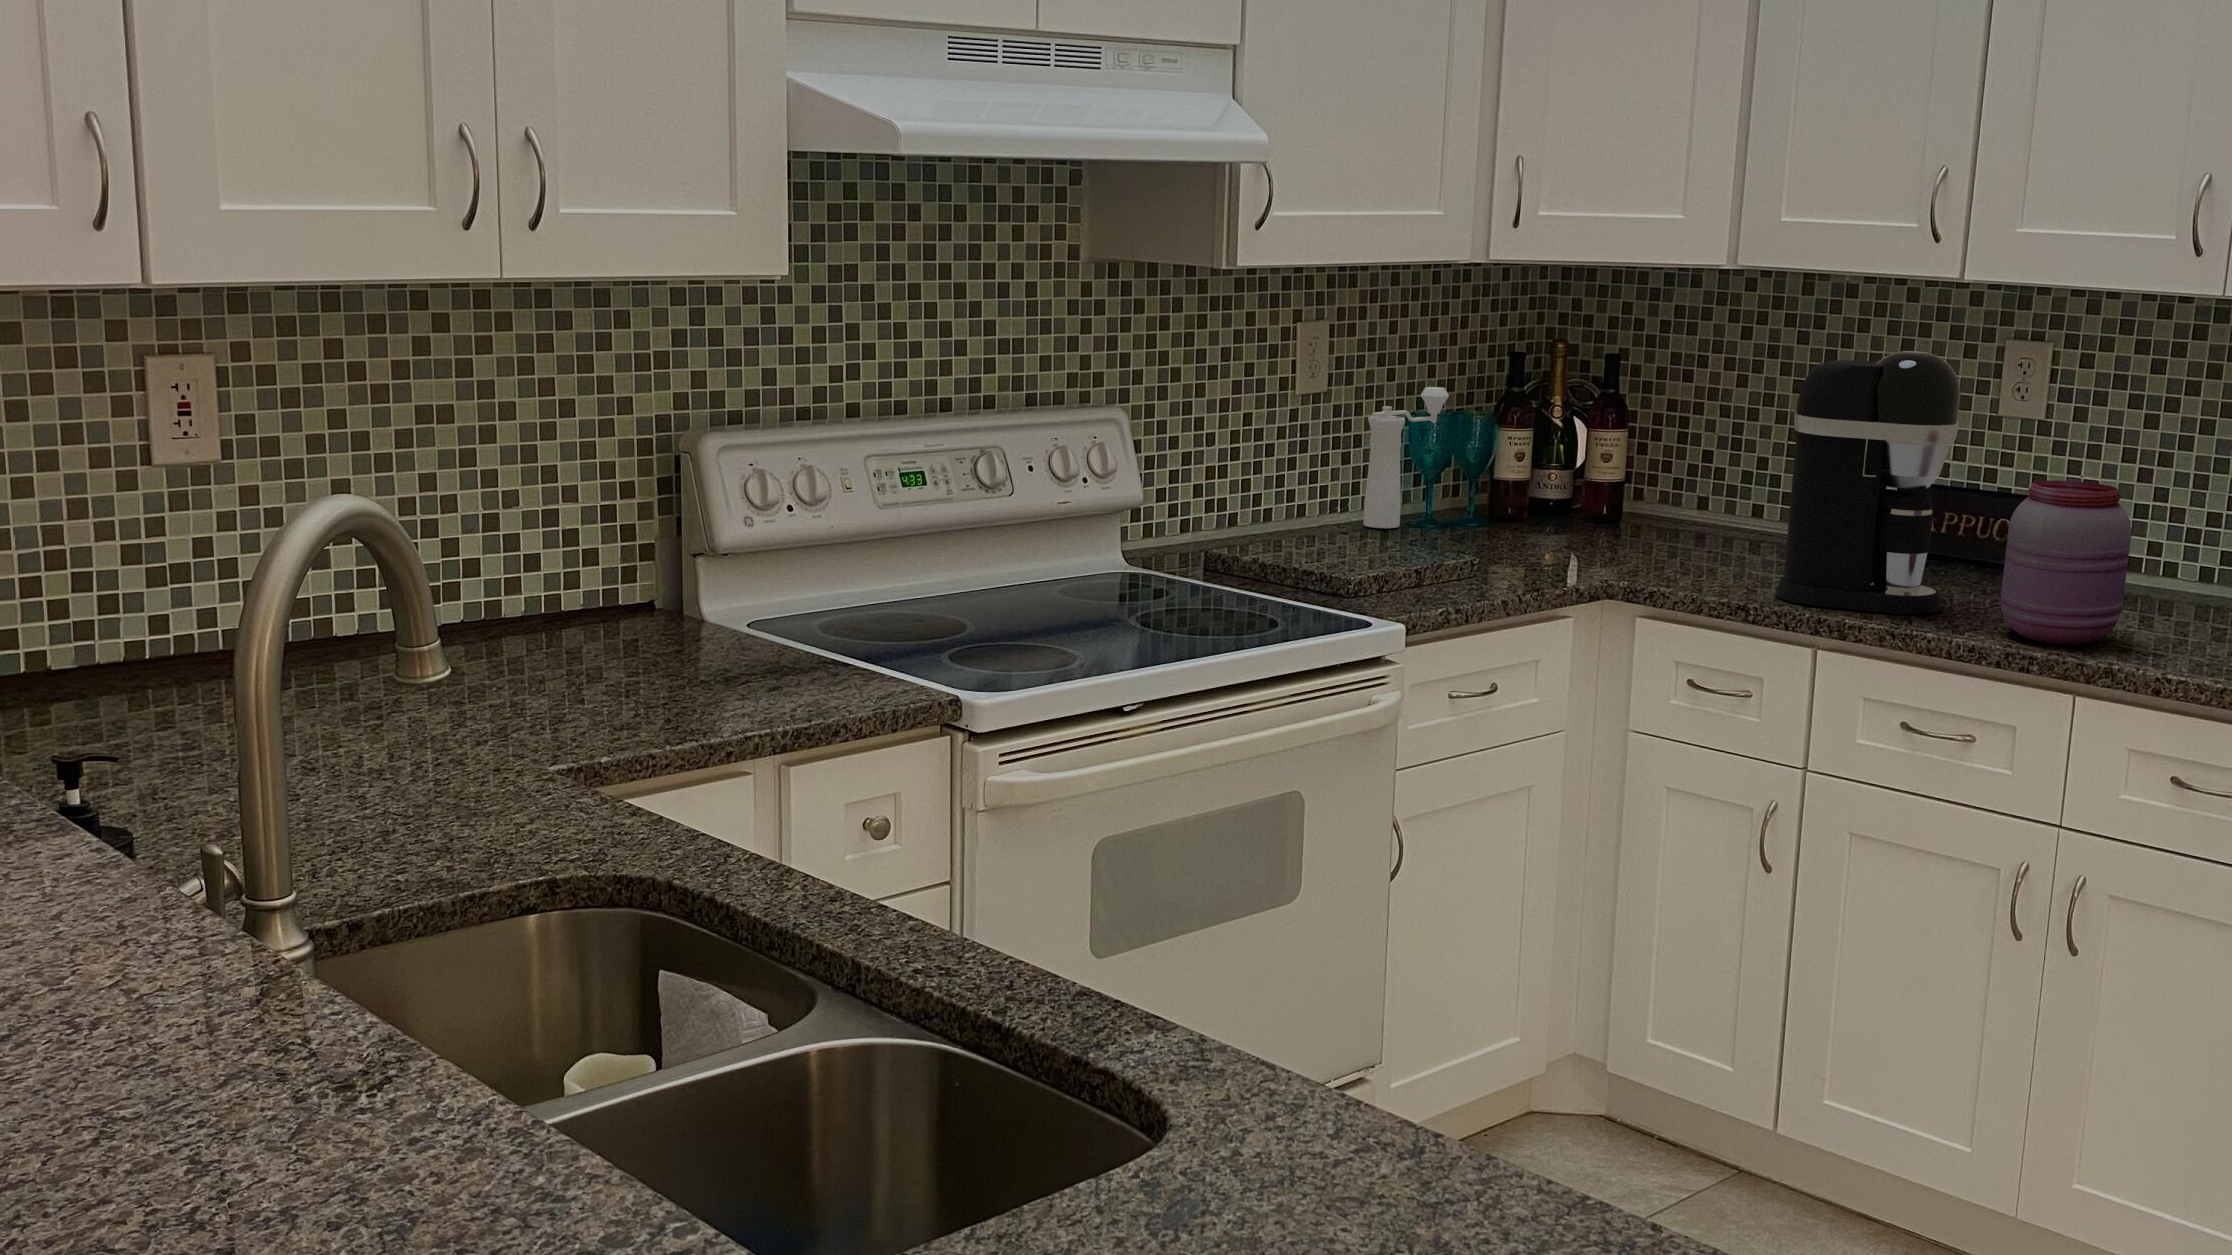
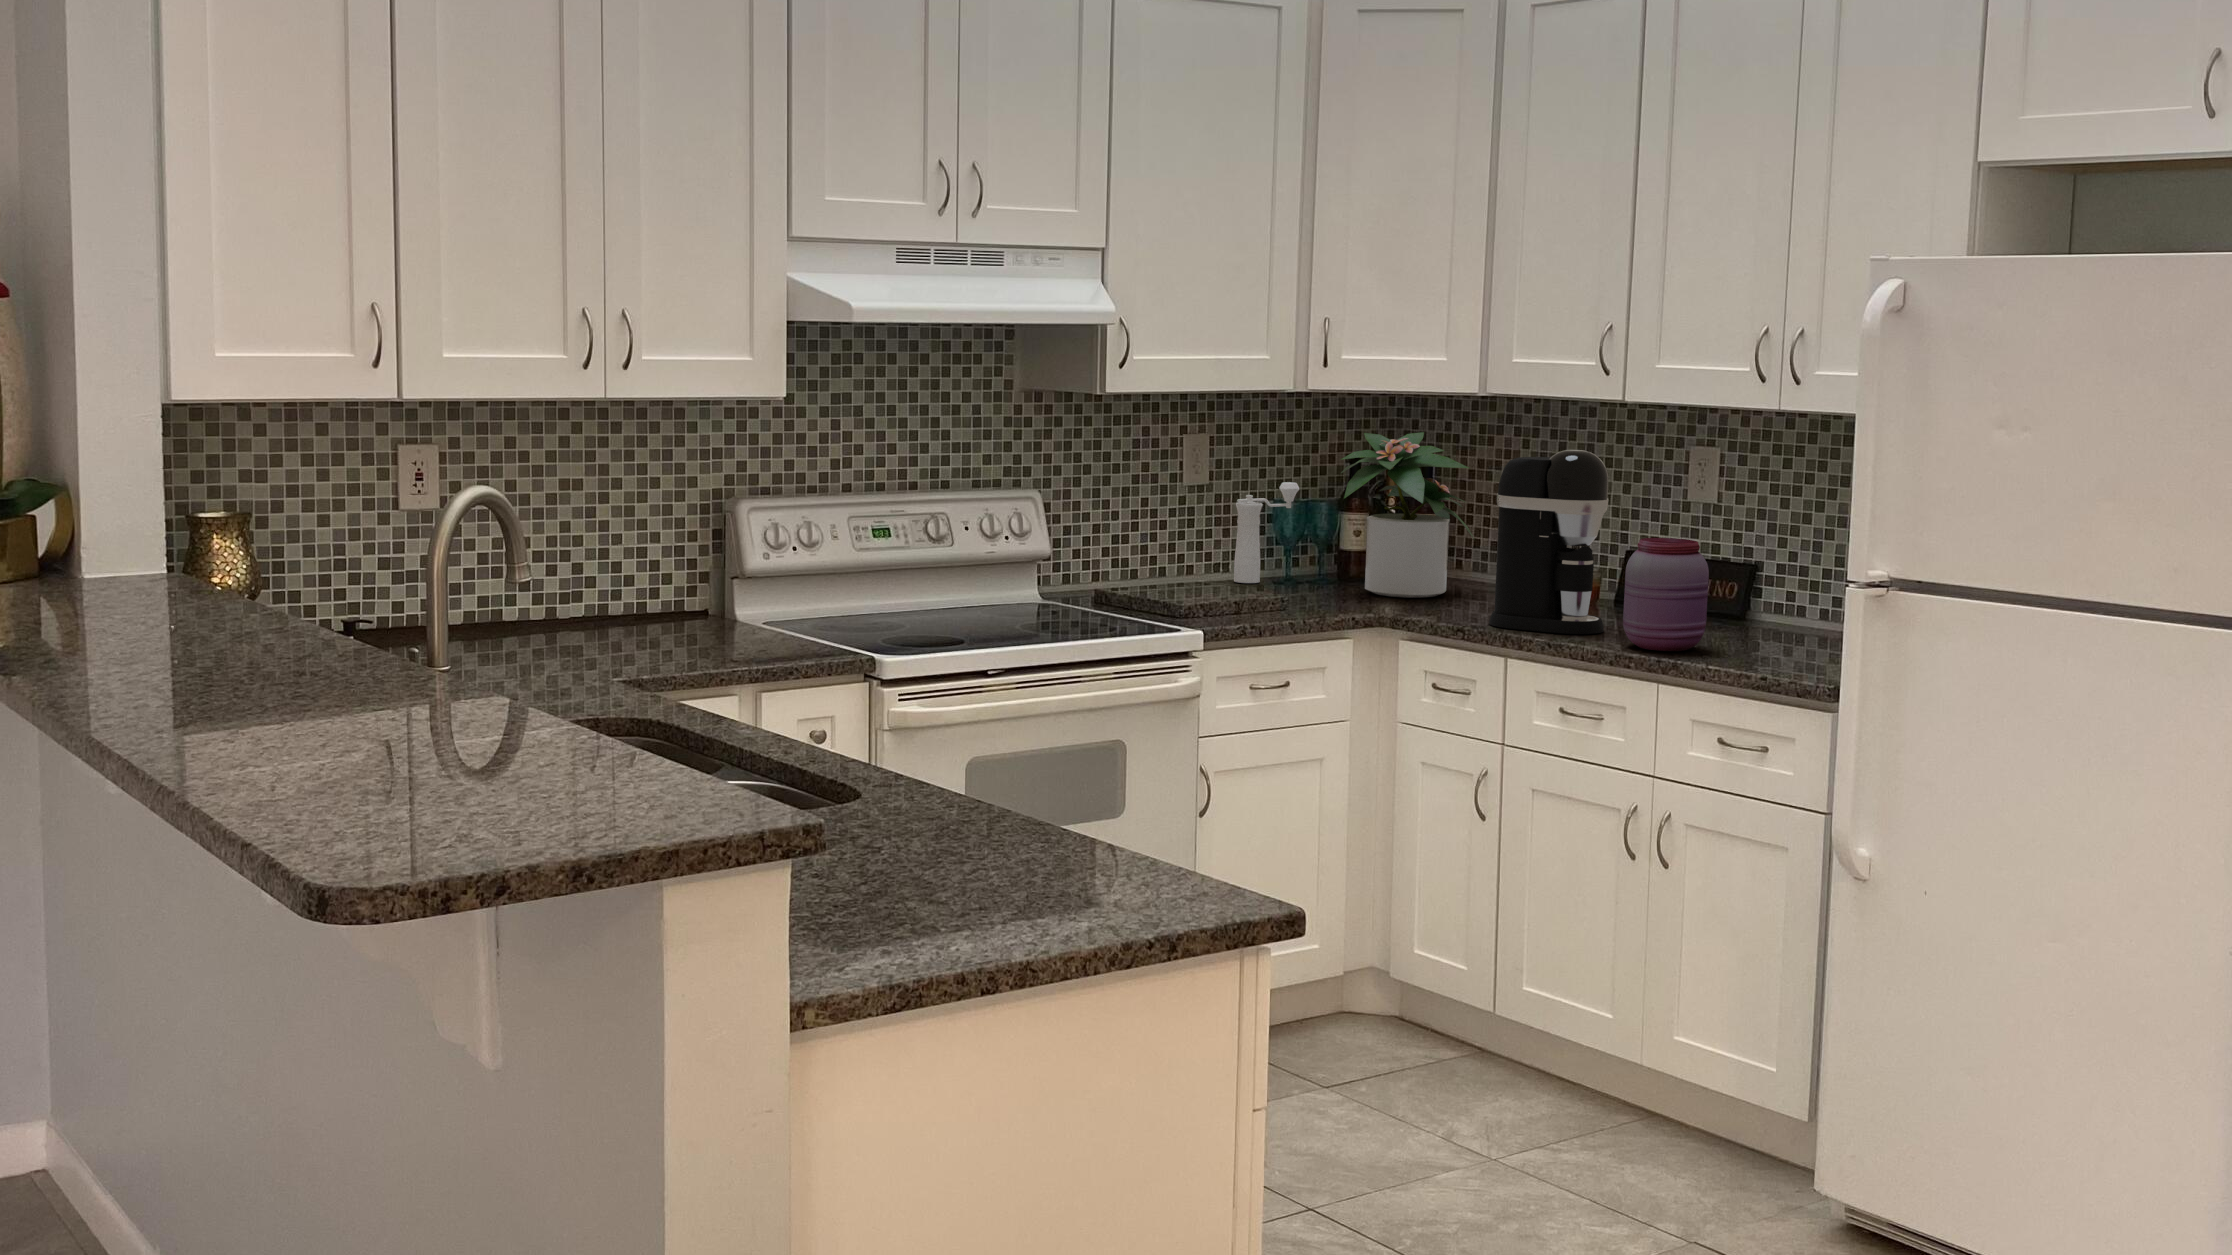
potted plant: none [1517,320,1707,550] -> present [1341,432,1474,598]

